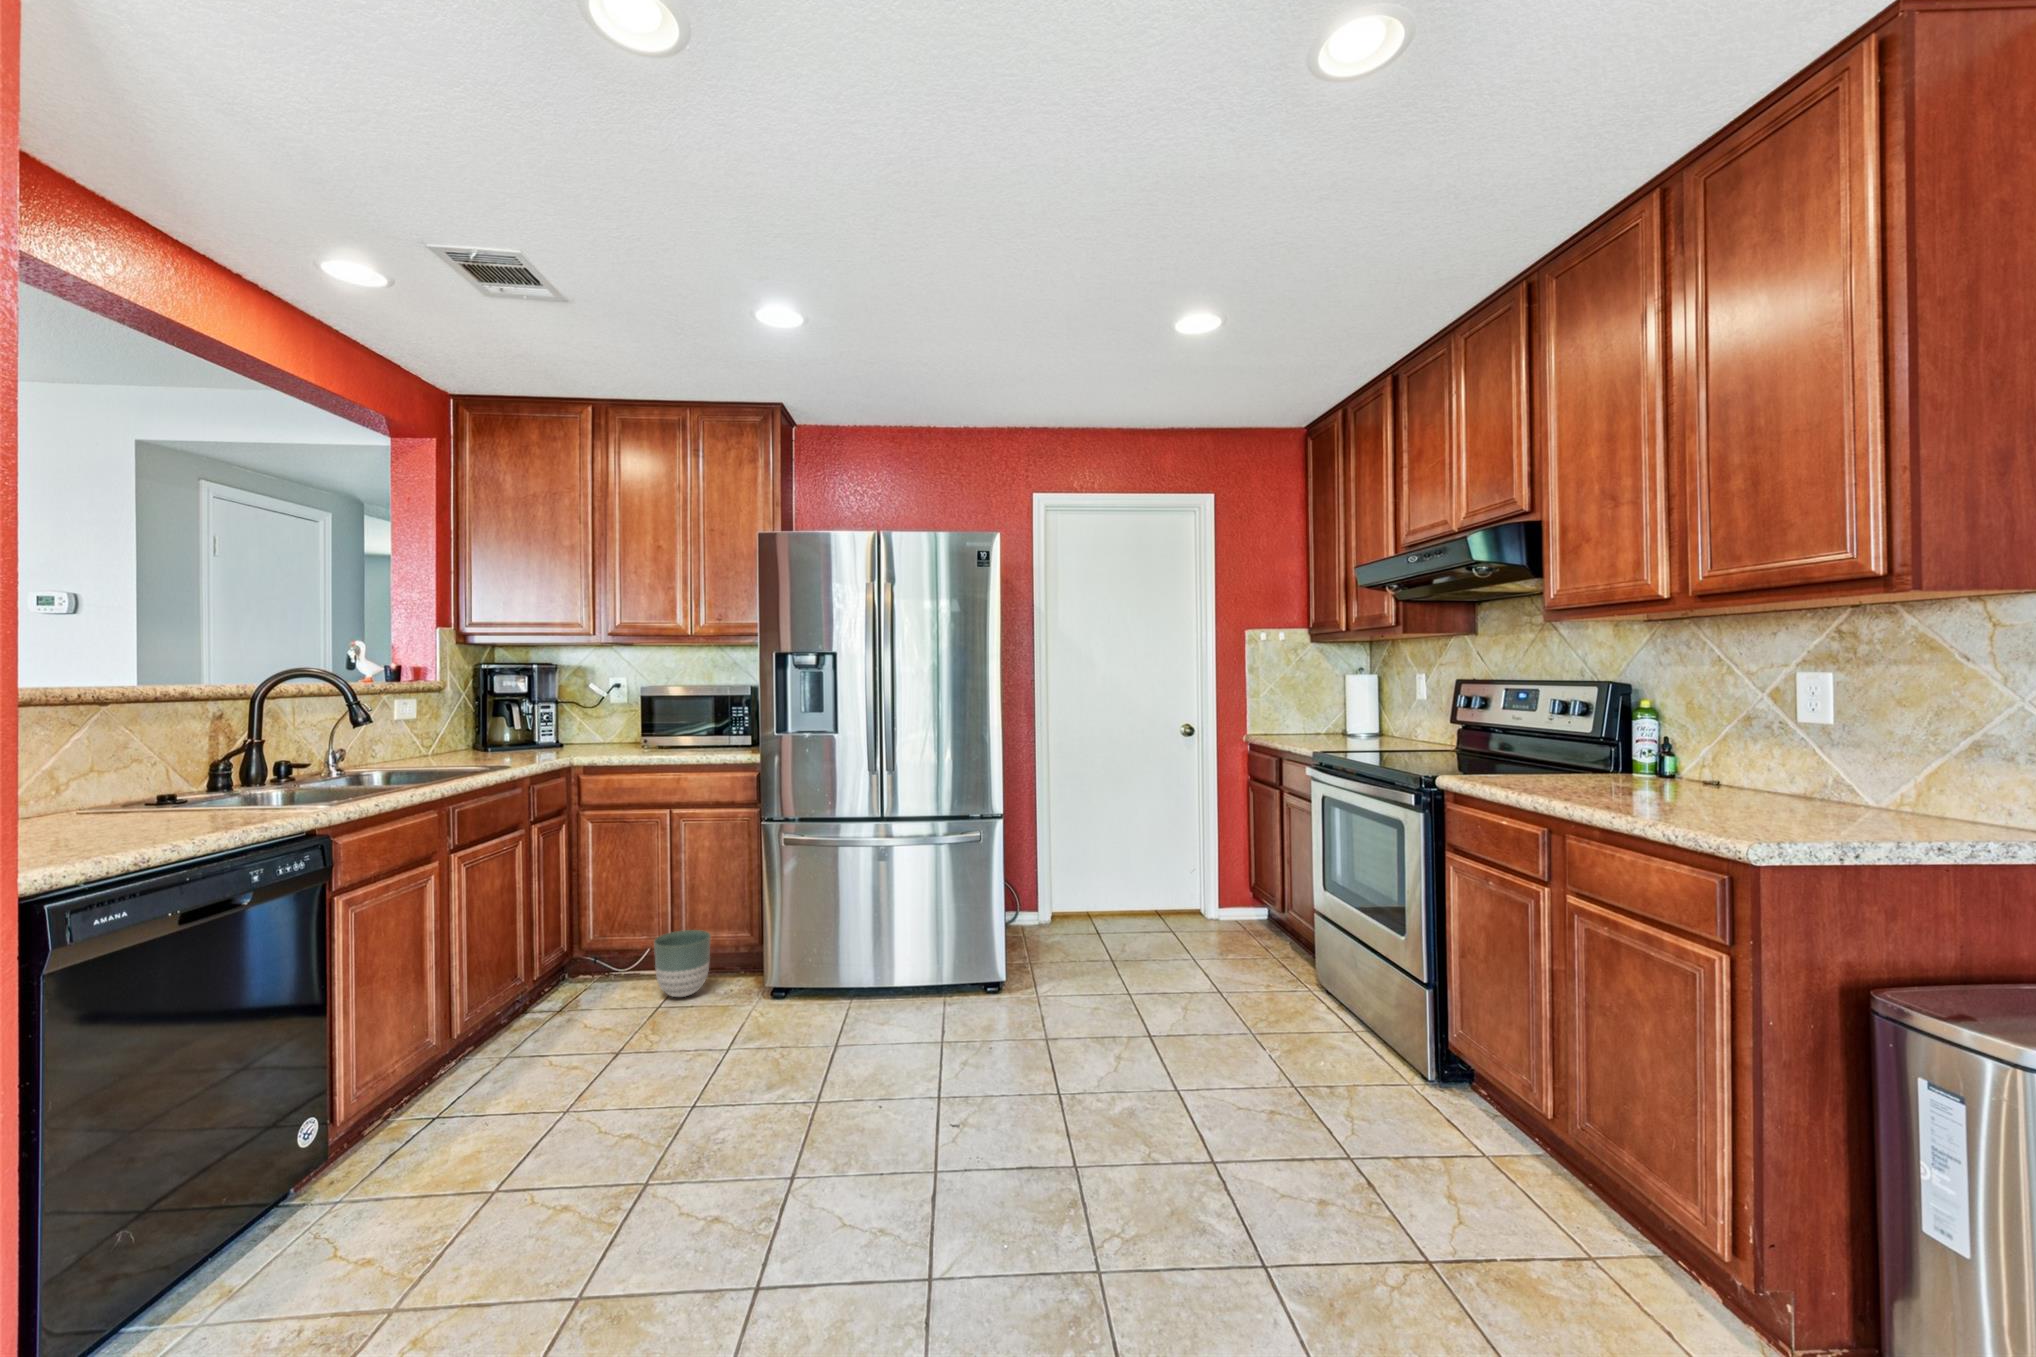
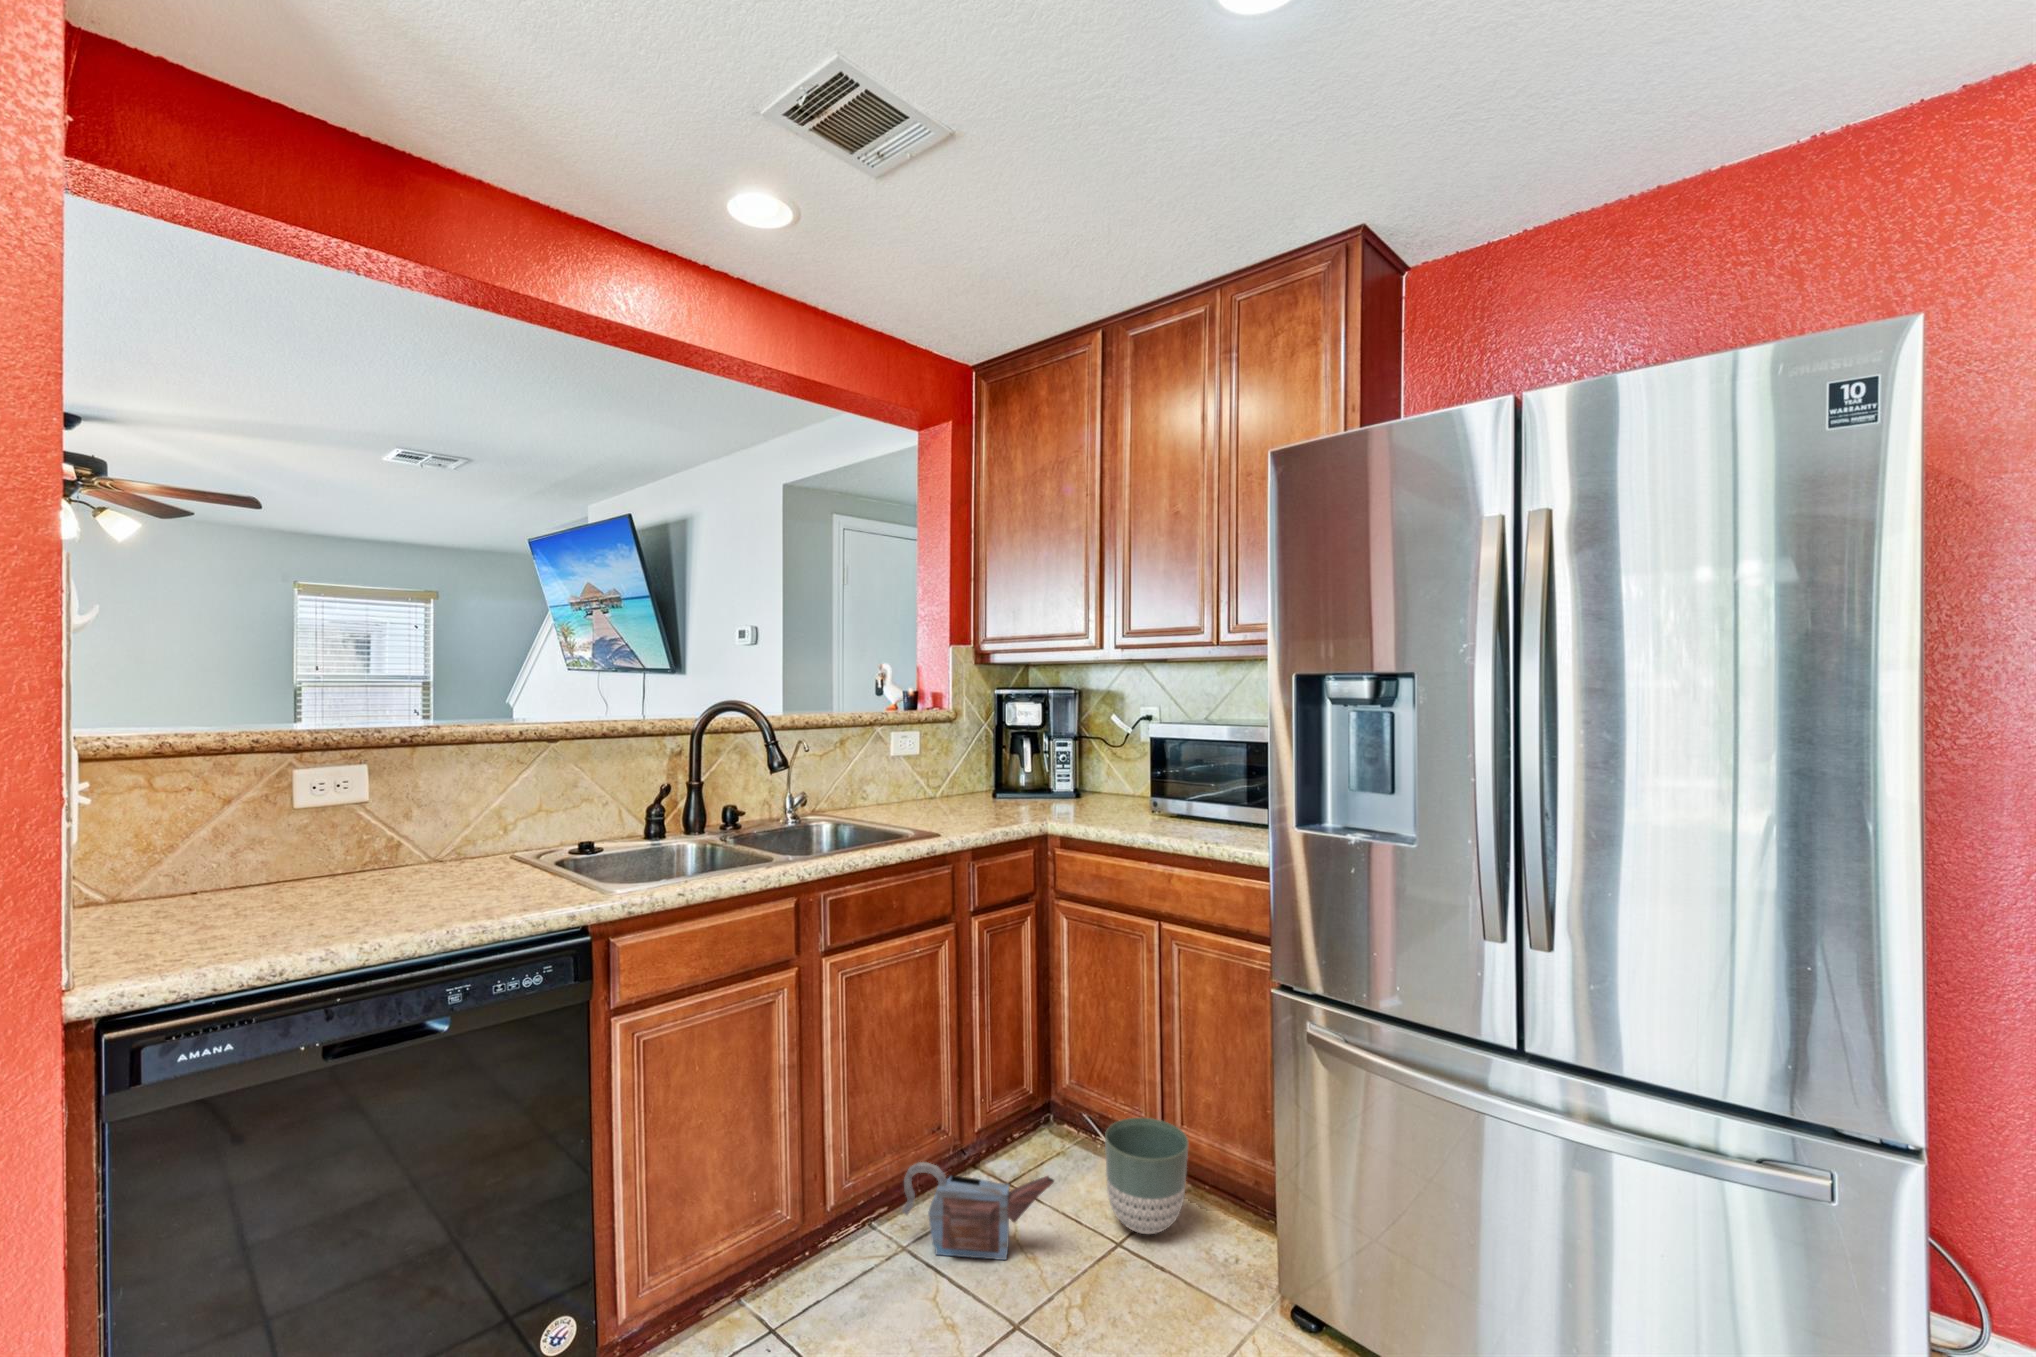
watering can: none [520,970,636,1048] -> present [902,1162,1054,1260]

